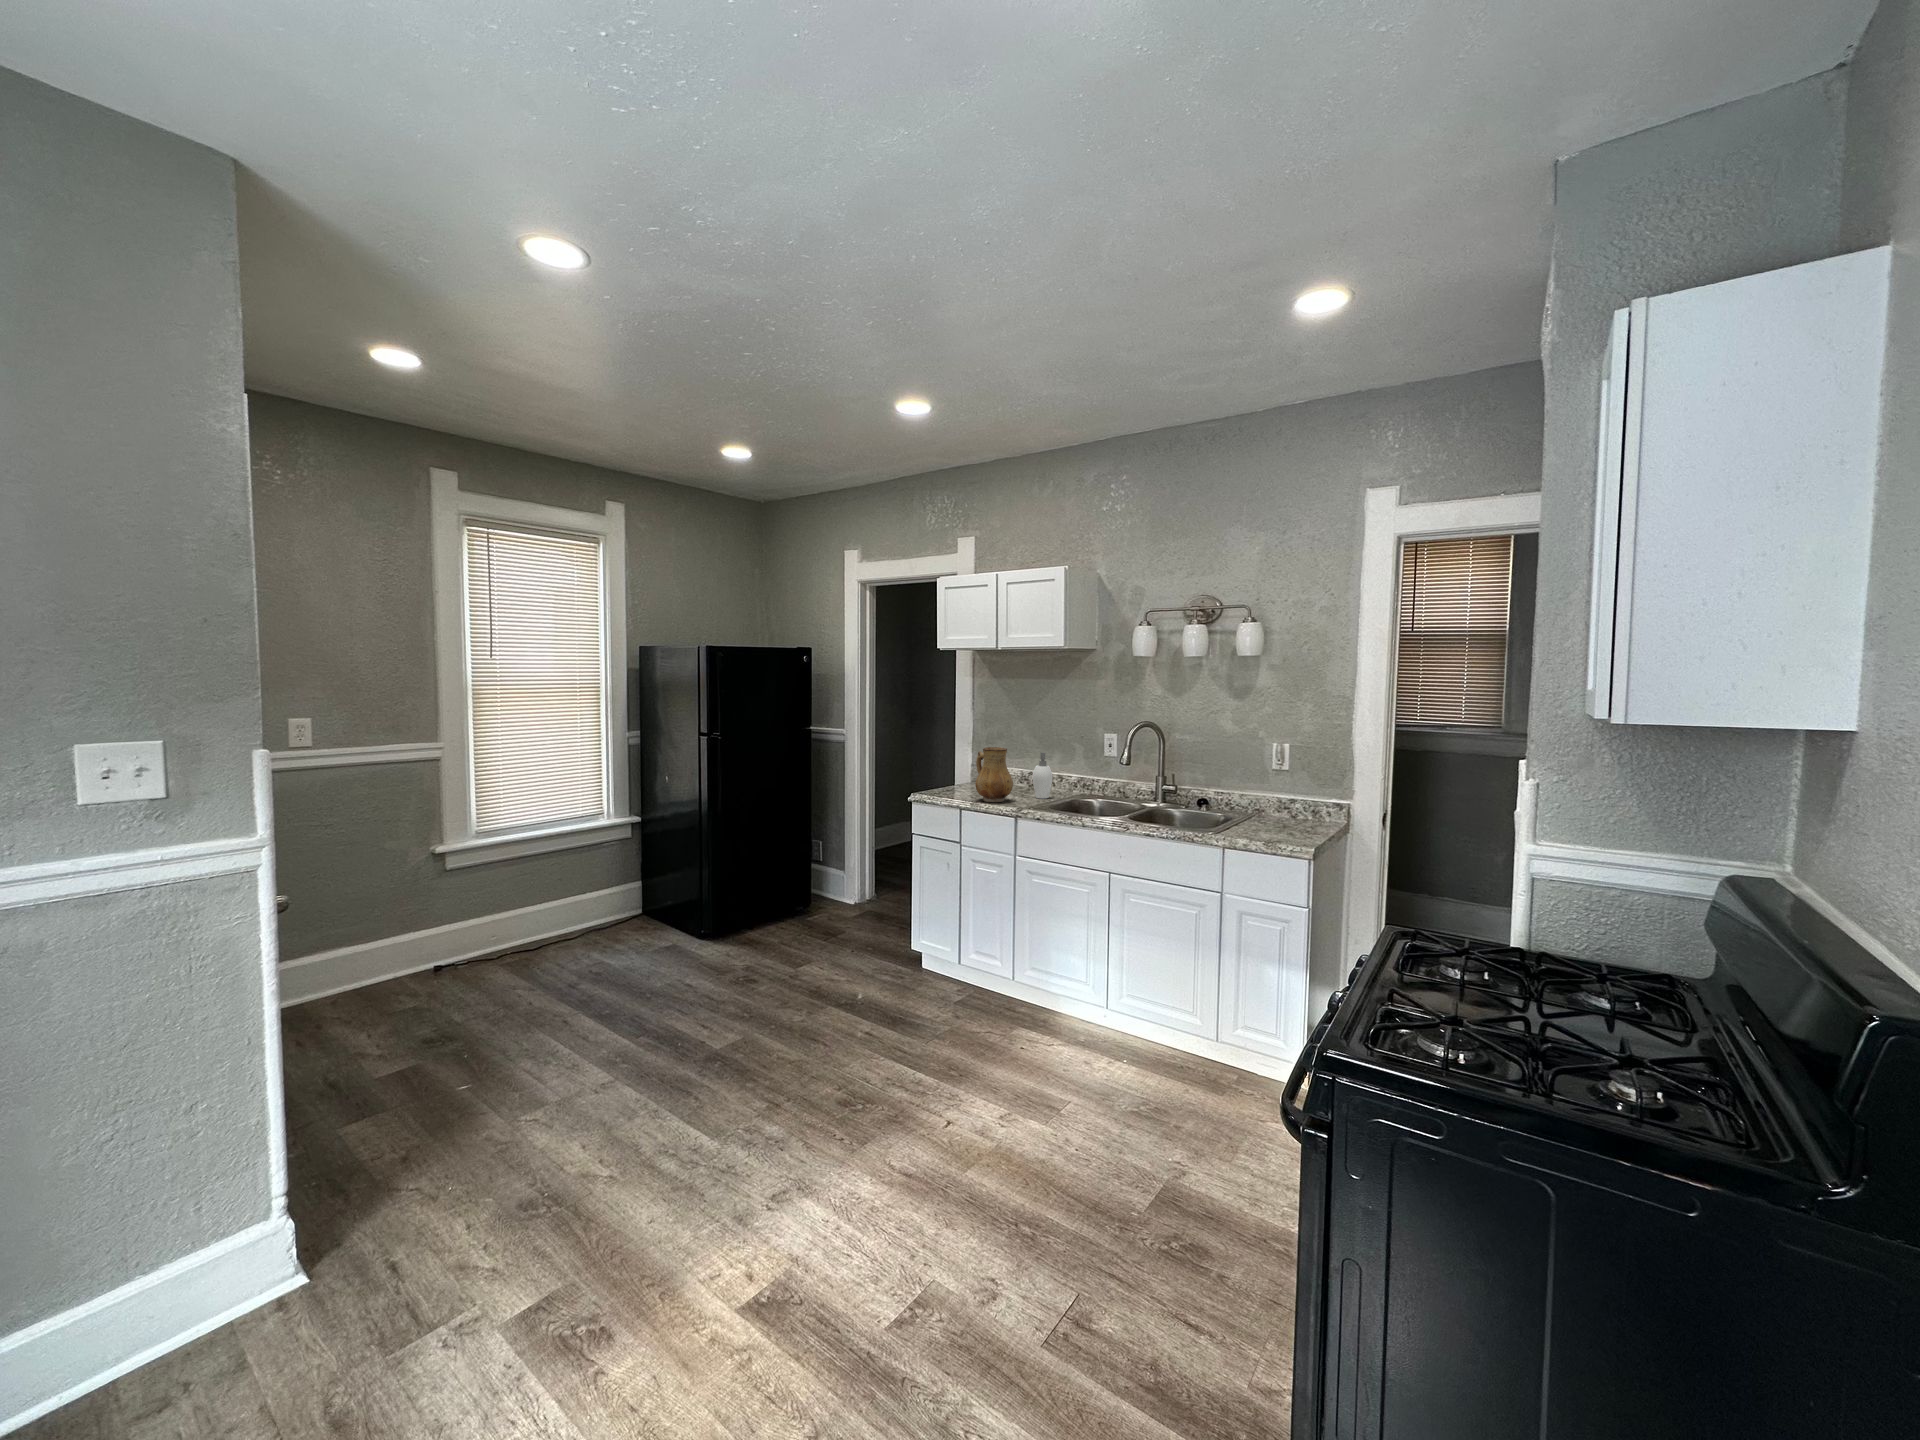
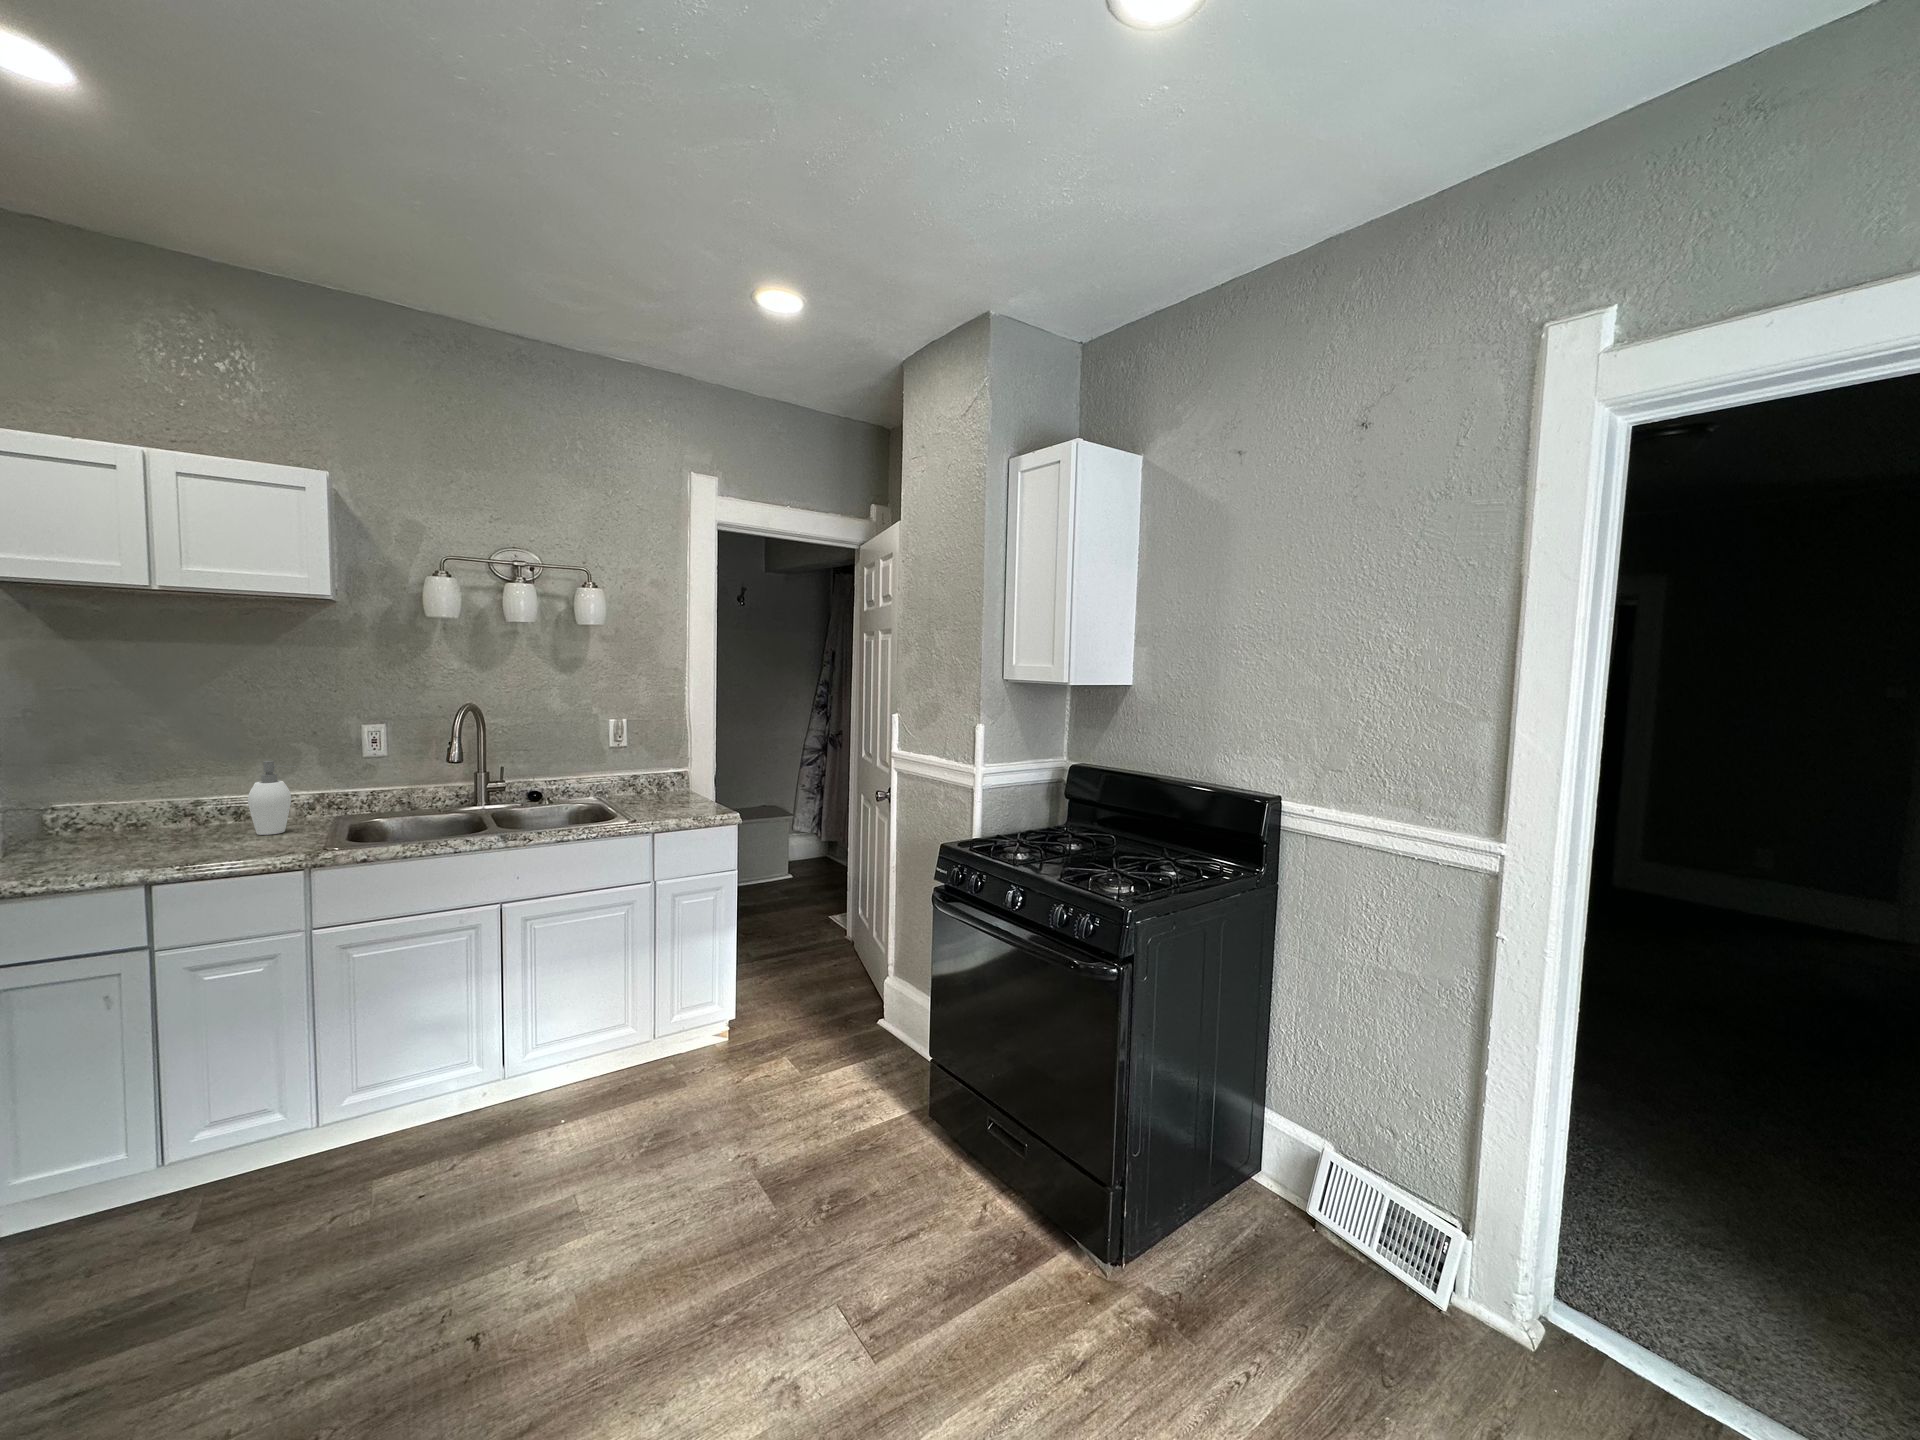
ceramic pitcher: present [975,747,1013,802] -> none [133,760,240,858]

